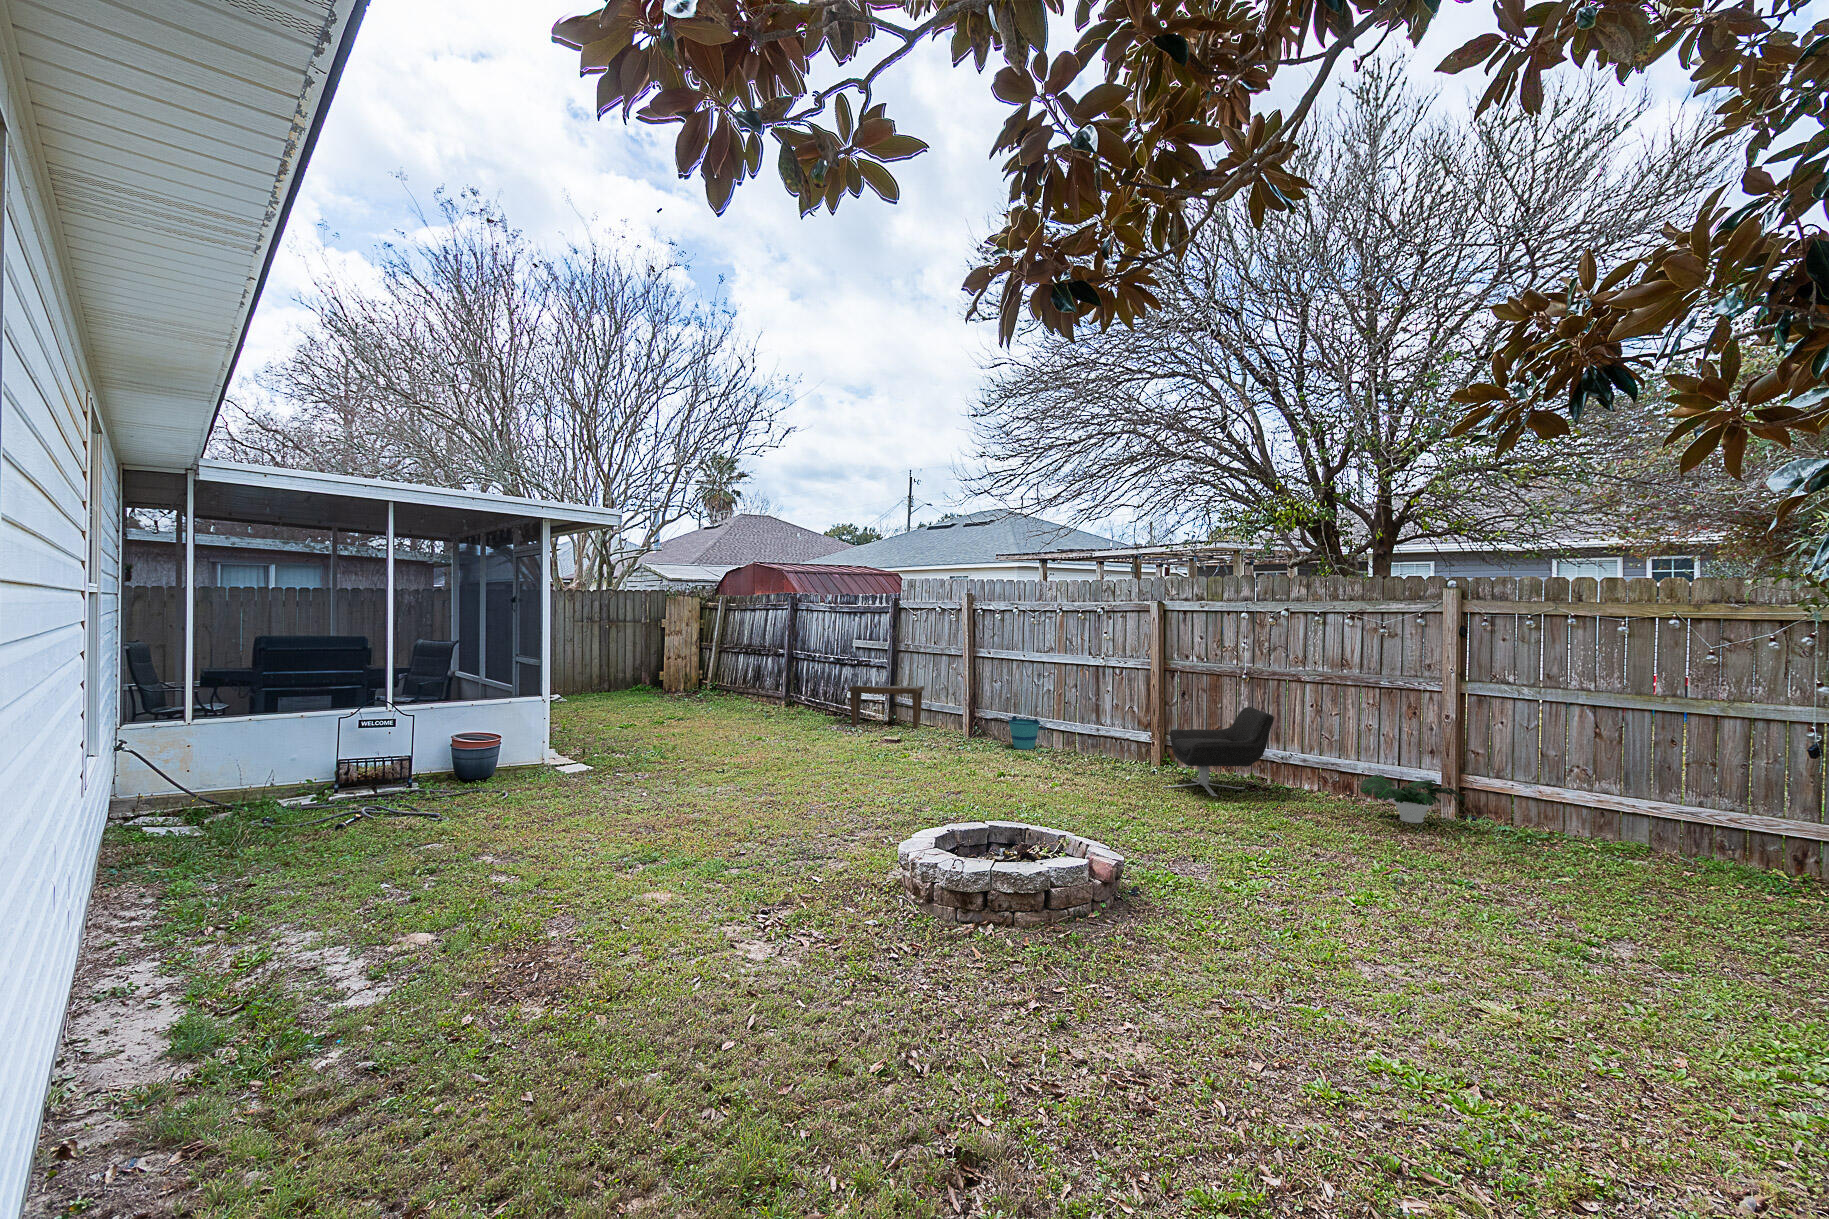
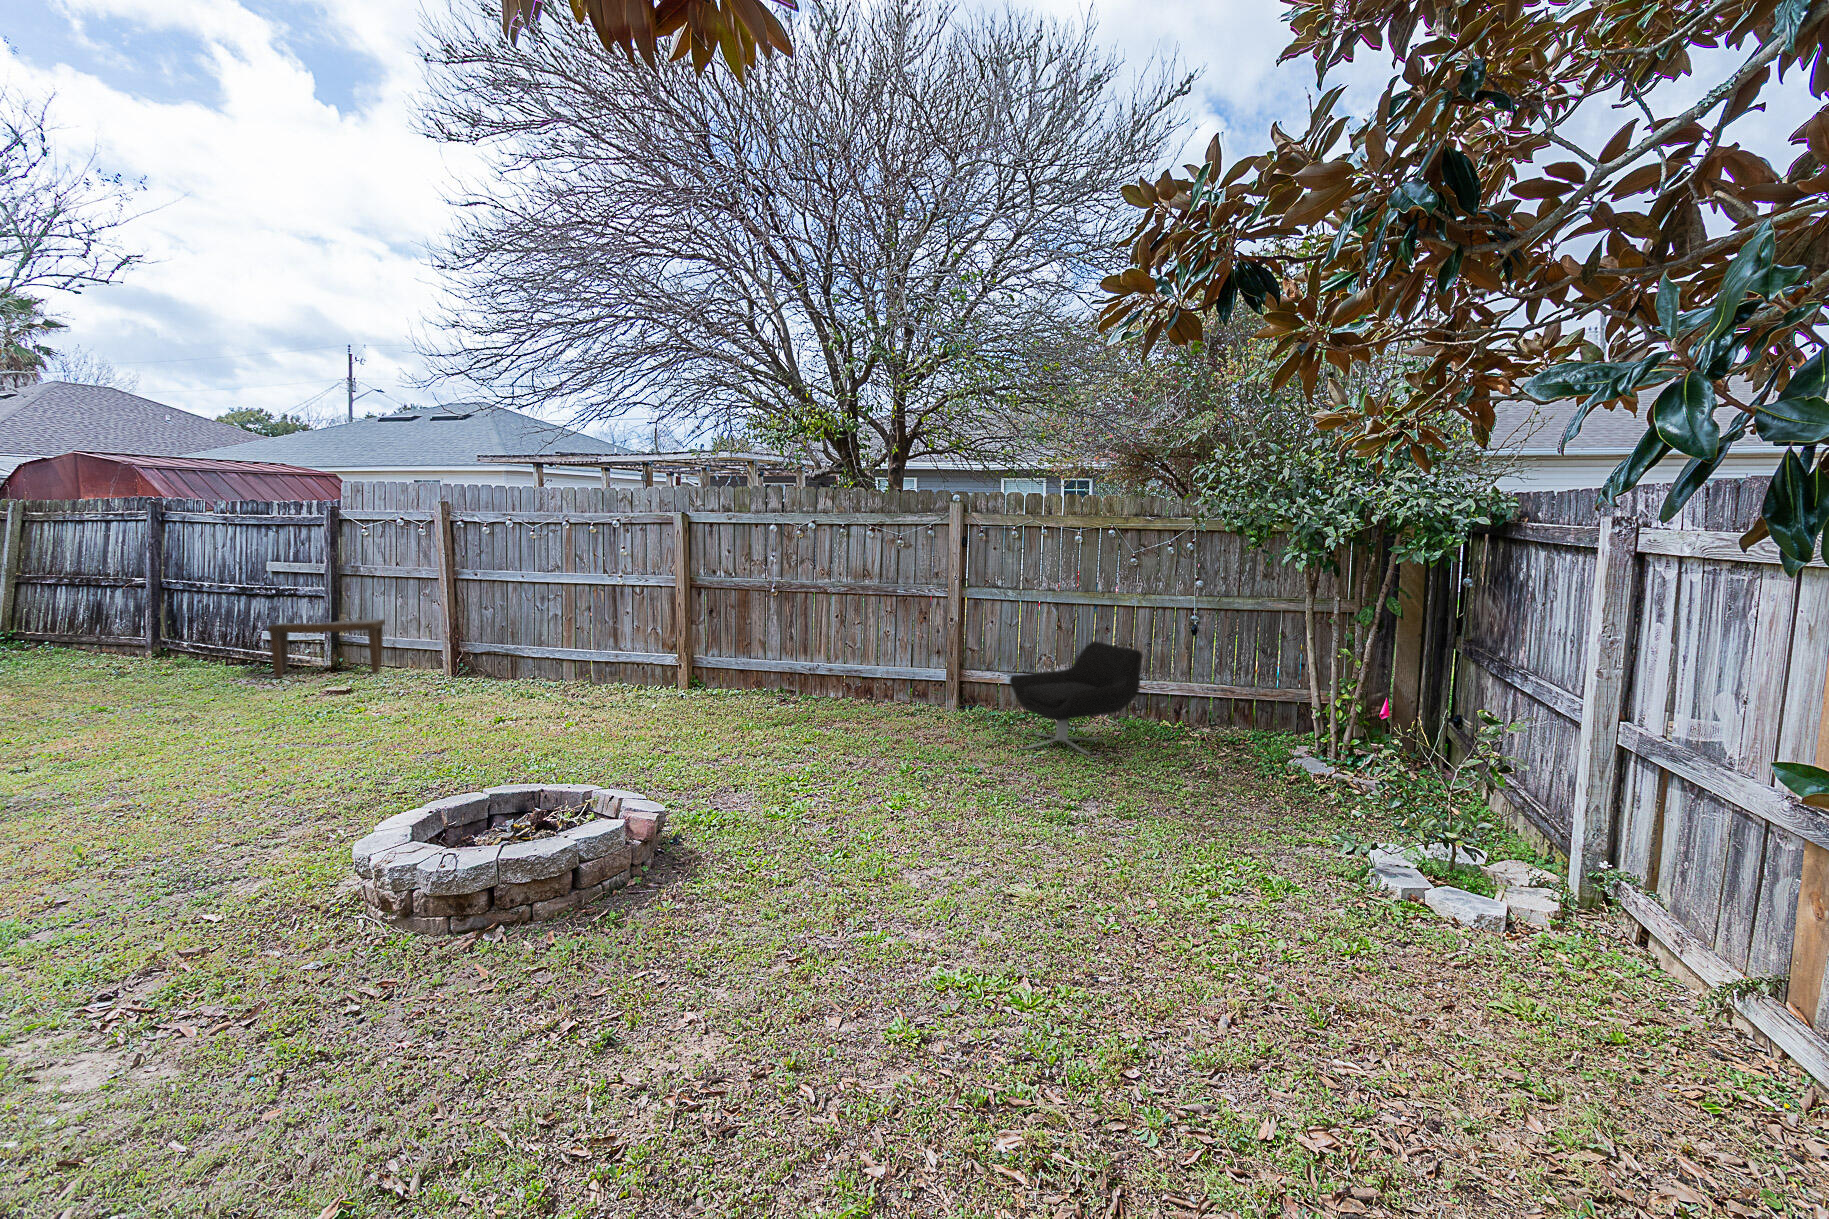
lounge chair: present [1163,707,1274,796] -> present [1010,641,1143,754]
bucket: present [1008,716,1047,749] -> none [505,649,555,688]
potted plant: present [1360,774,1465,823] -> none [886,681,971,724]

